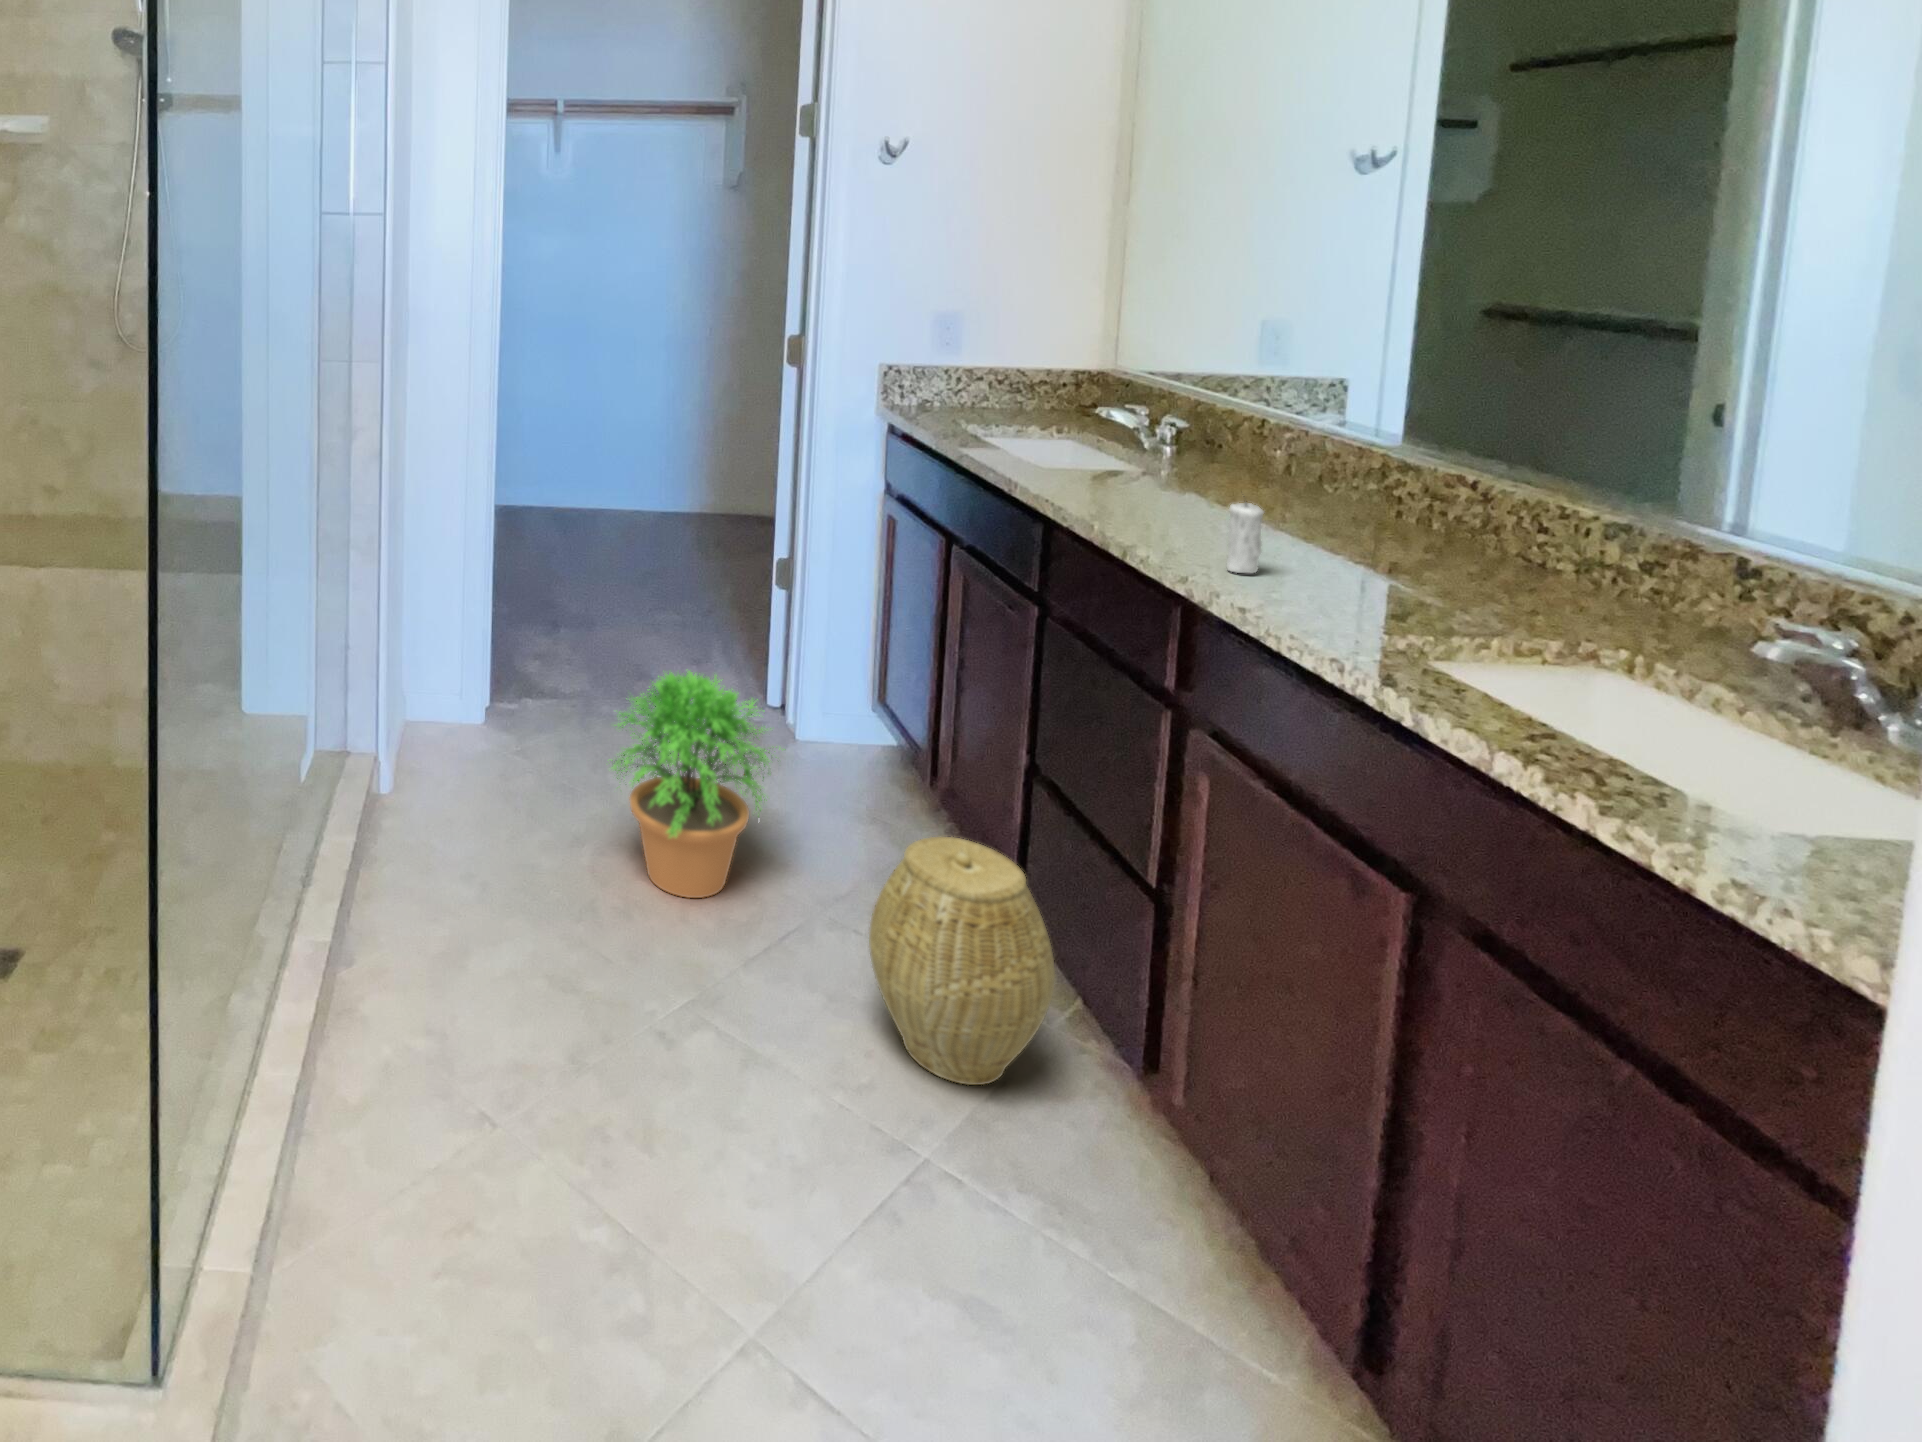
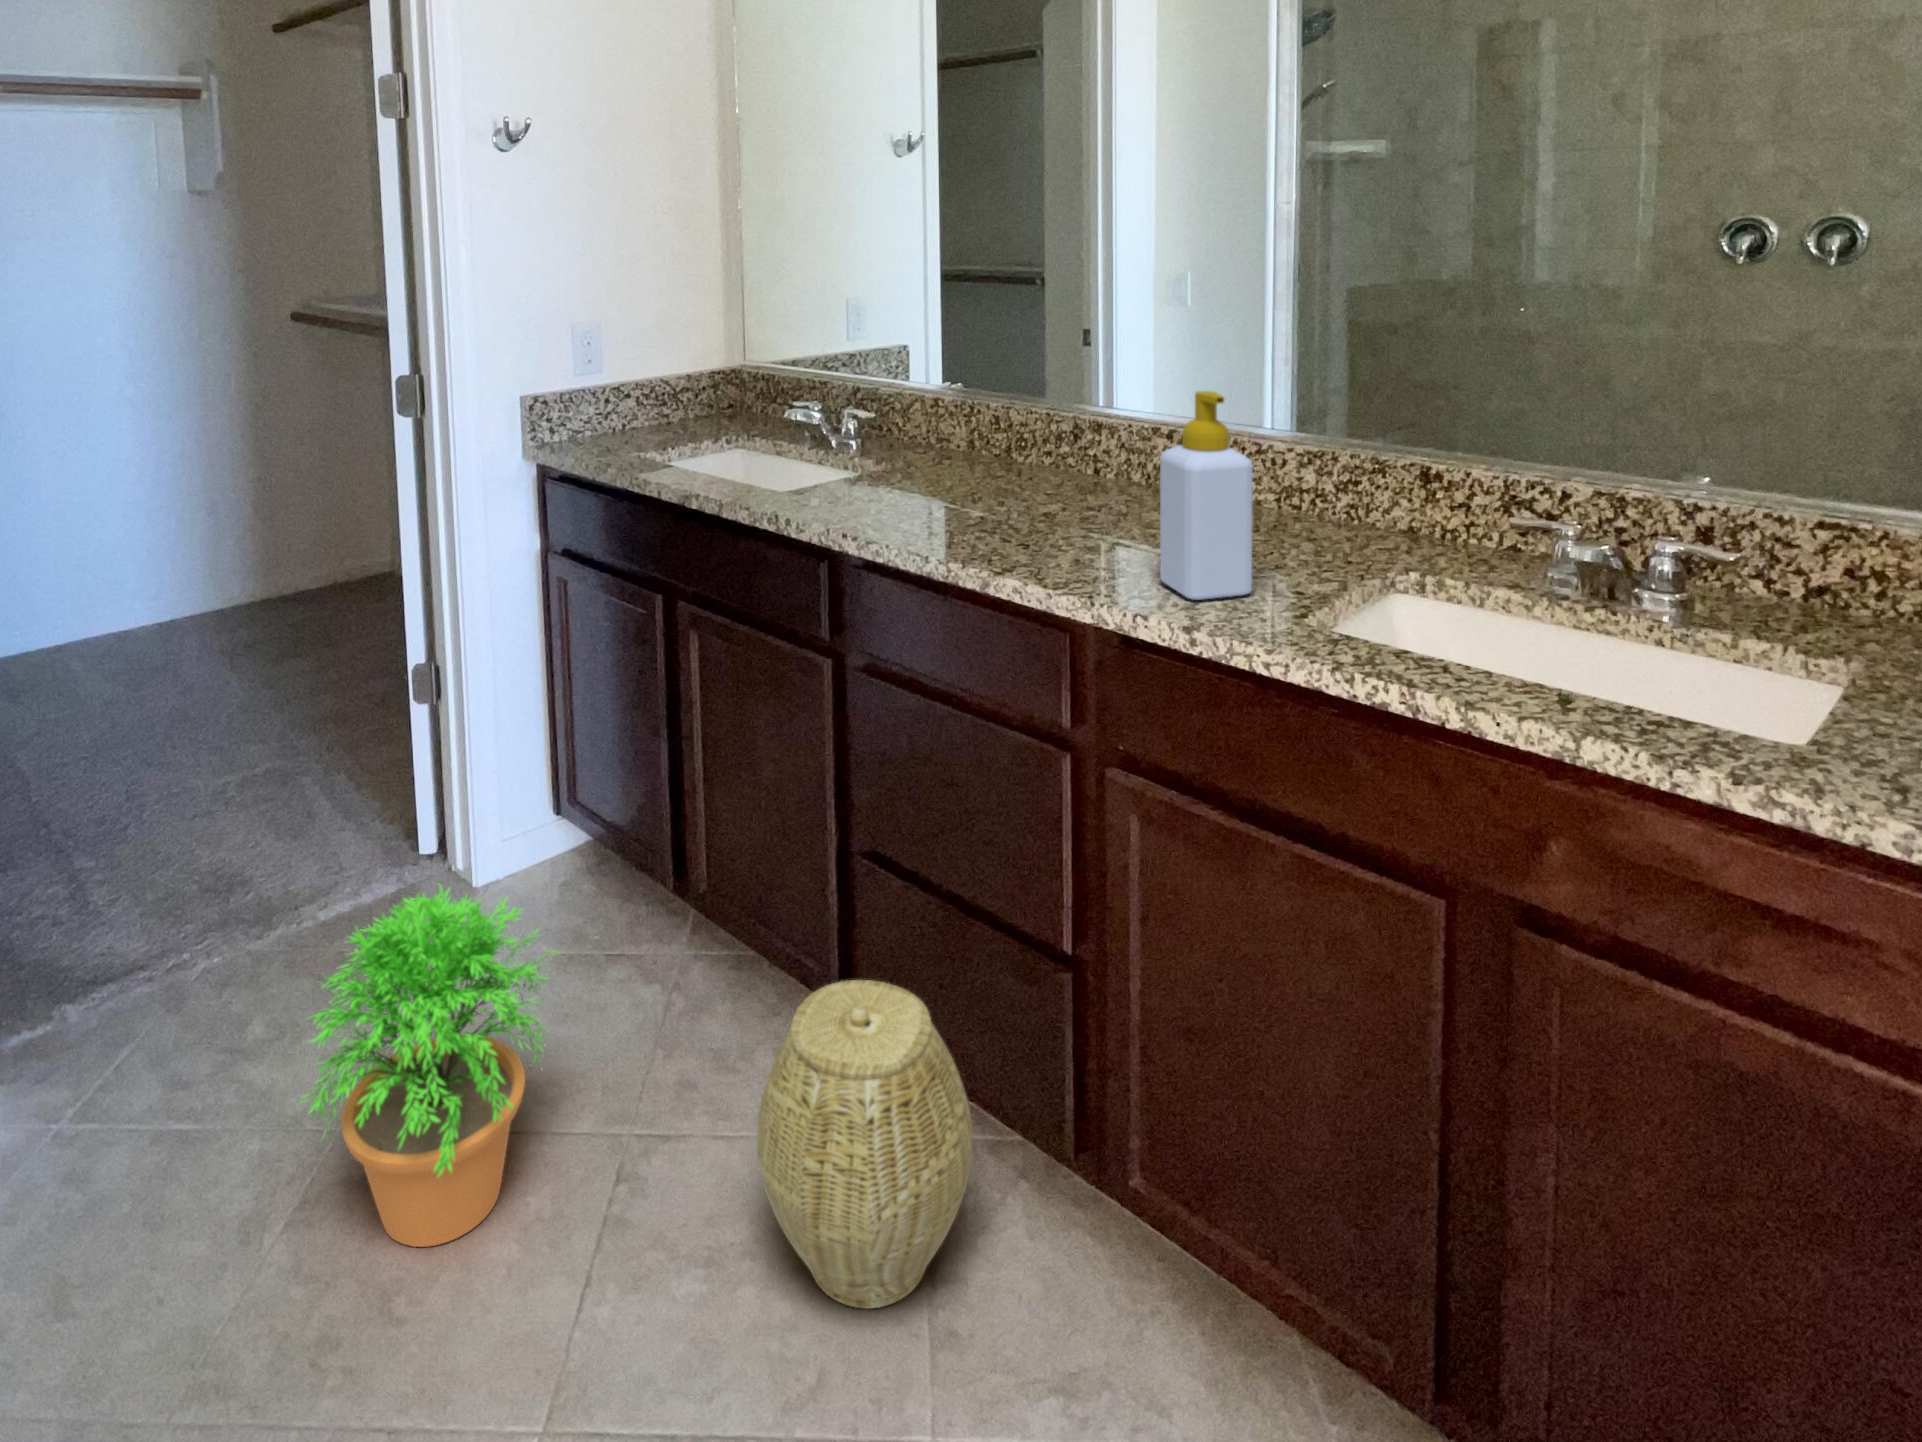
soap bottle: none [1288,415,1385,612] -> present [1160,391,1253,600]
candle: present [1227,502,1265,573] -> none [1089,488,1120,580]

